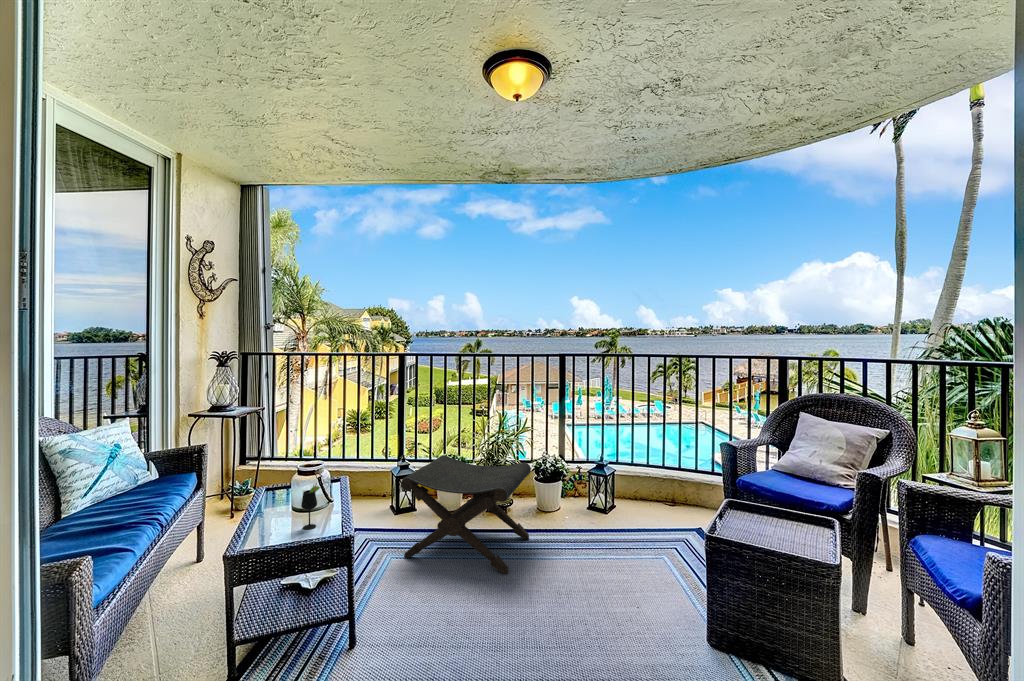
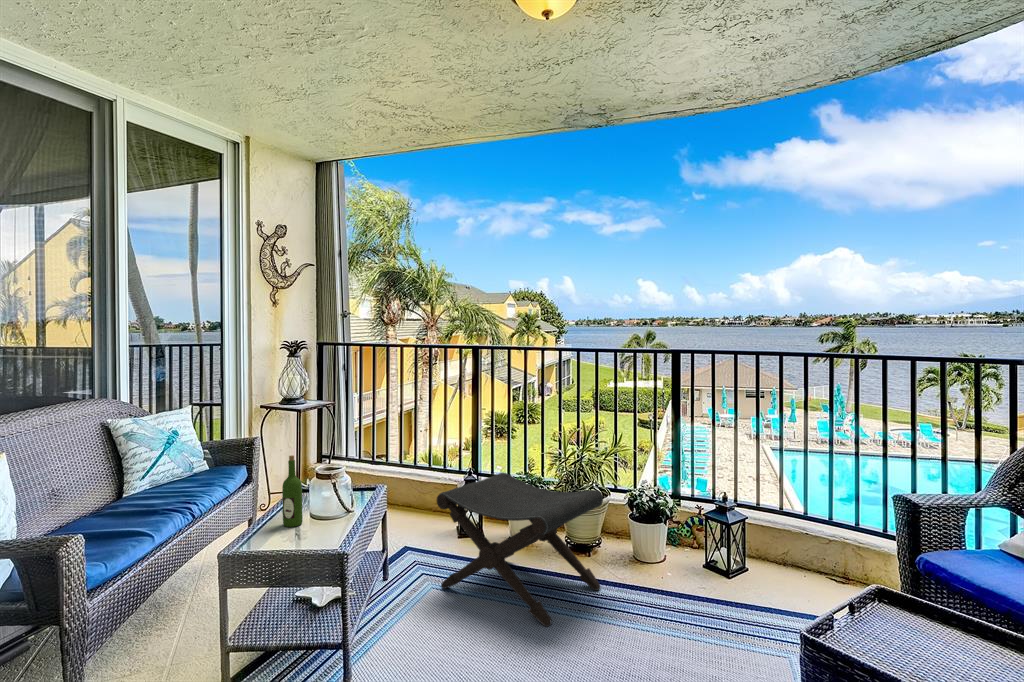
wine bottle: none [270,457,289,524] -> present [282,455,303,527]
wine glass: present [301,483,320,529] -> none [307,487,326,536]

